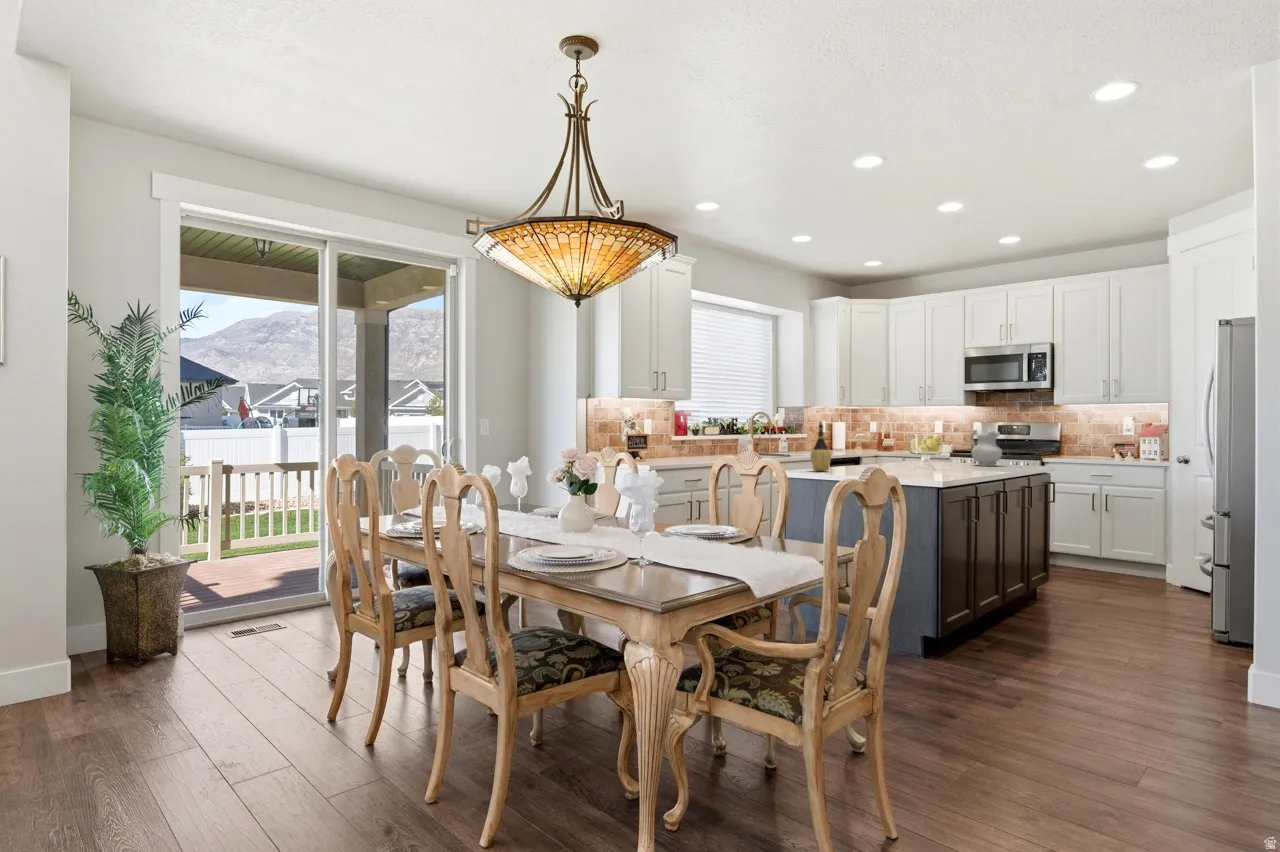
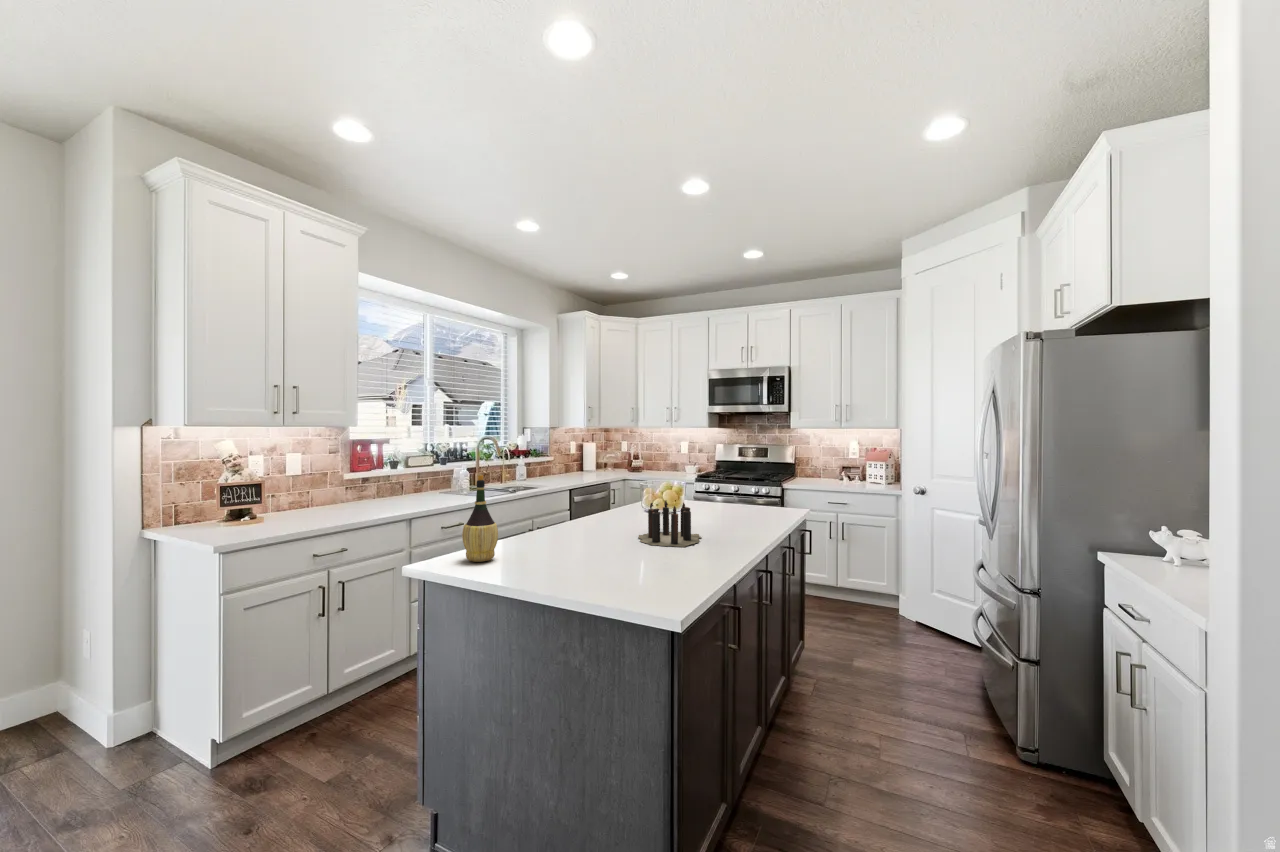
ceramic pitcher: present [971,430,1002,466] -> none [714,467,751,516]
candle: none [910,445,971,472] -> present [639,500,701,547]

